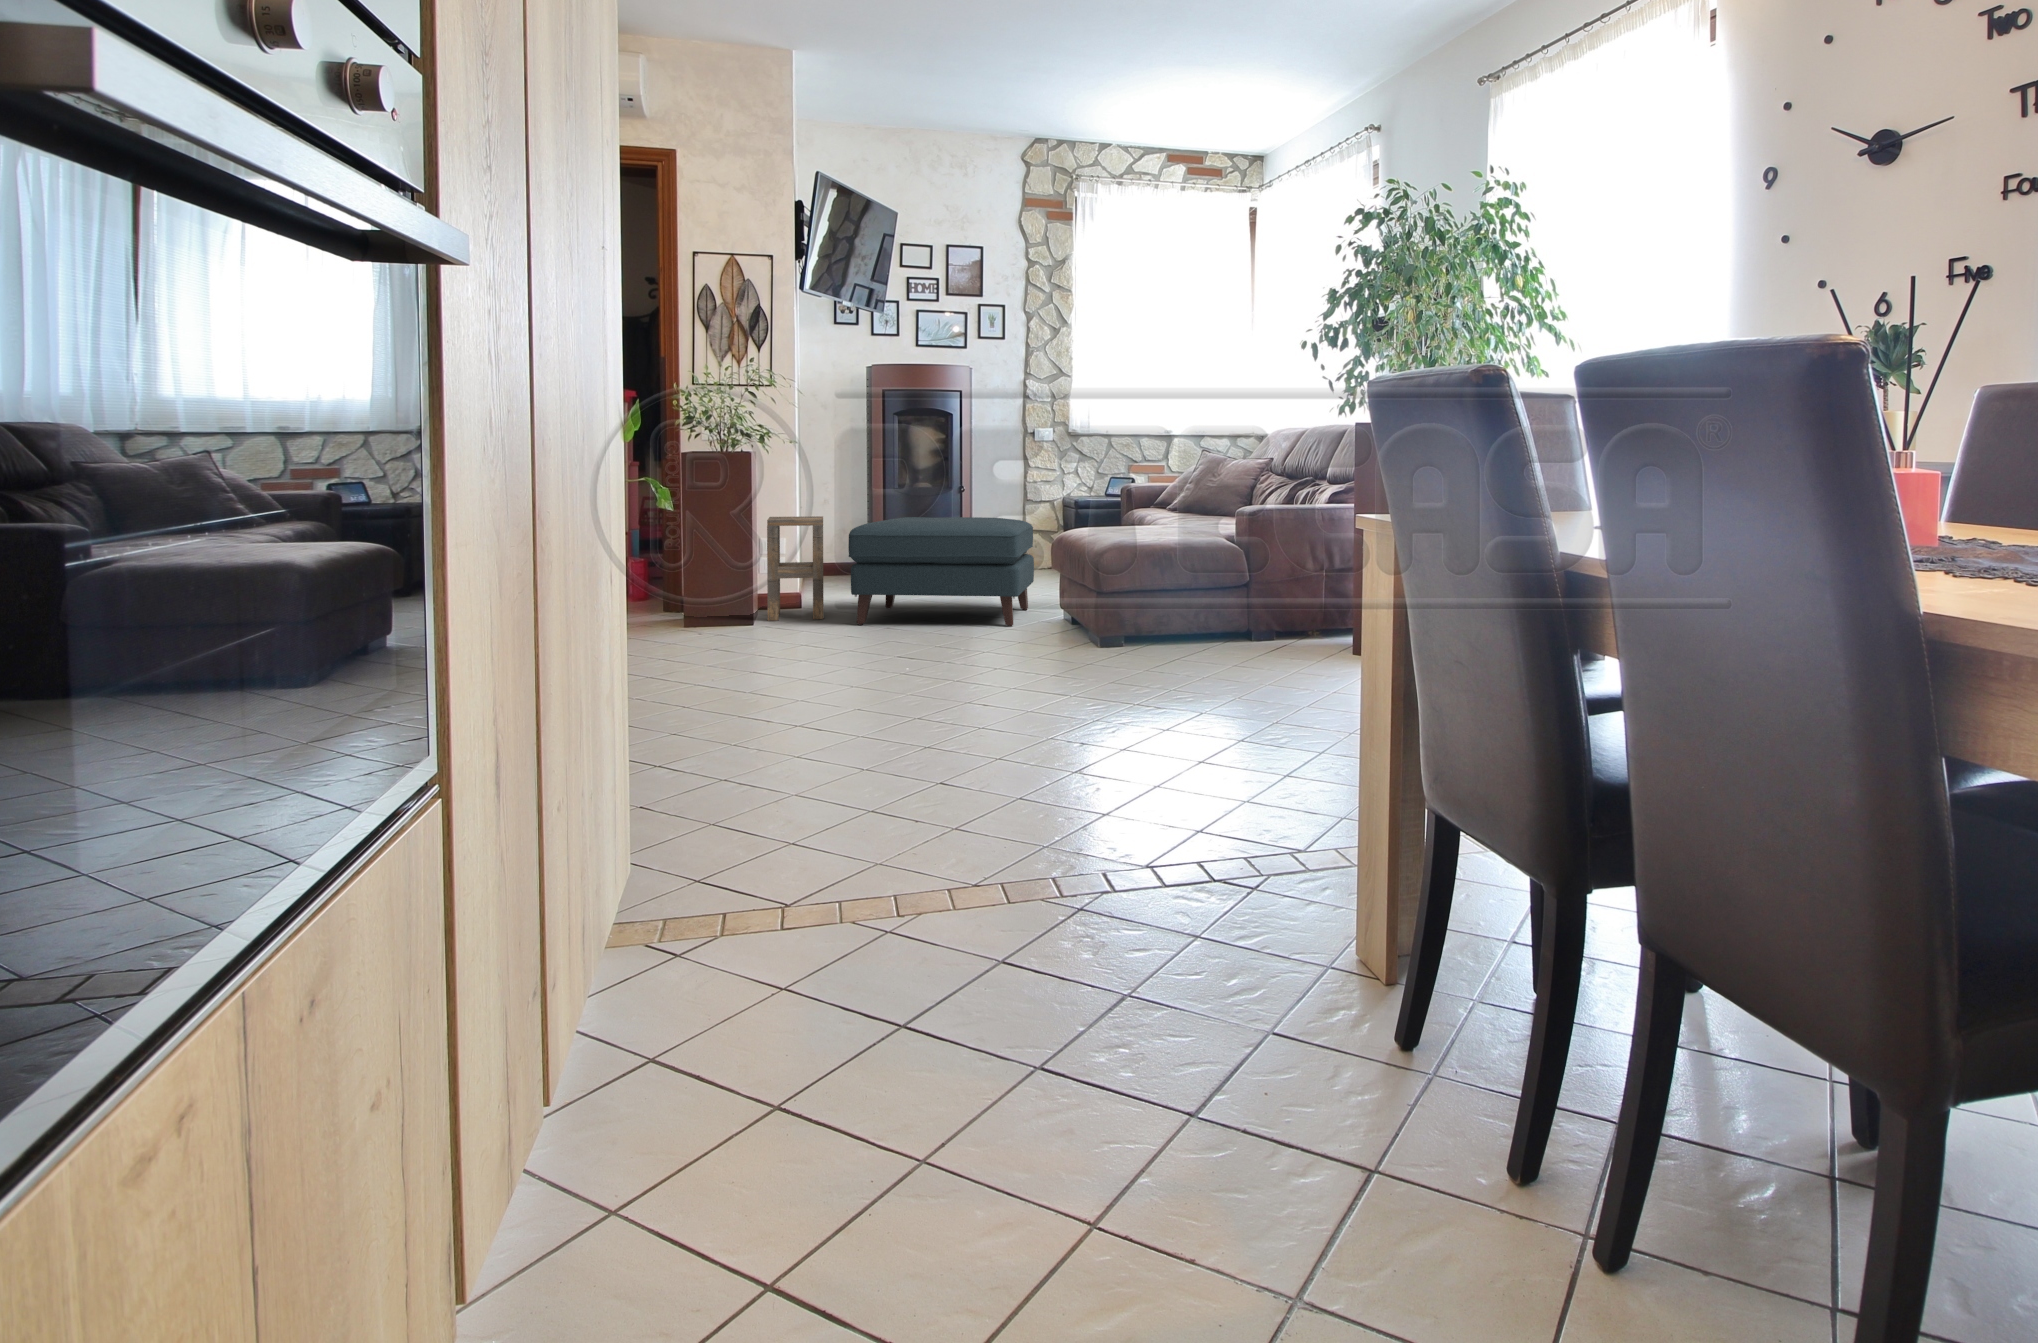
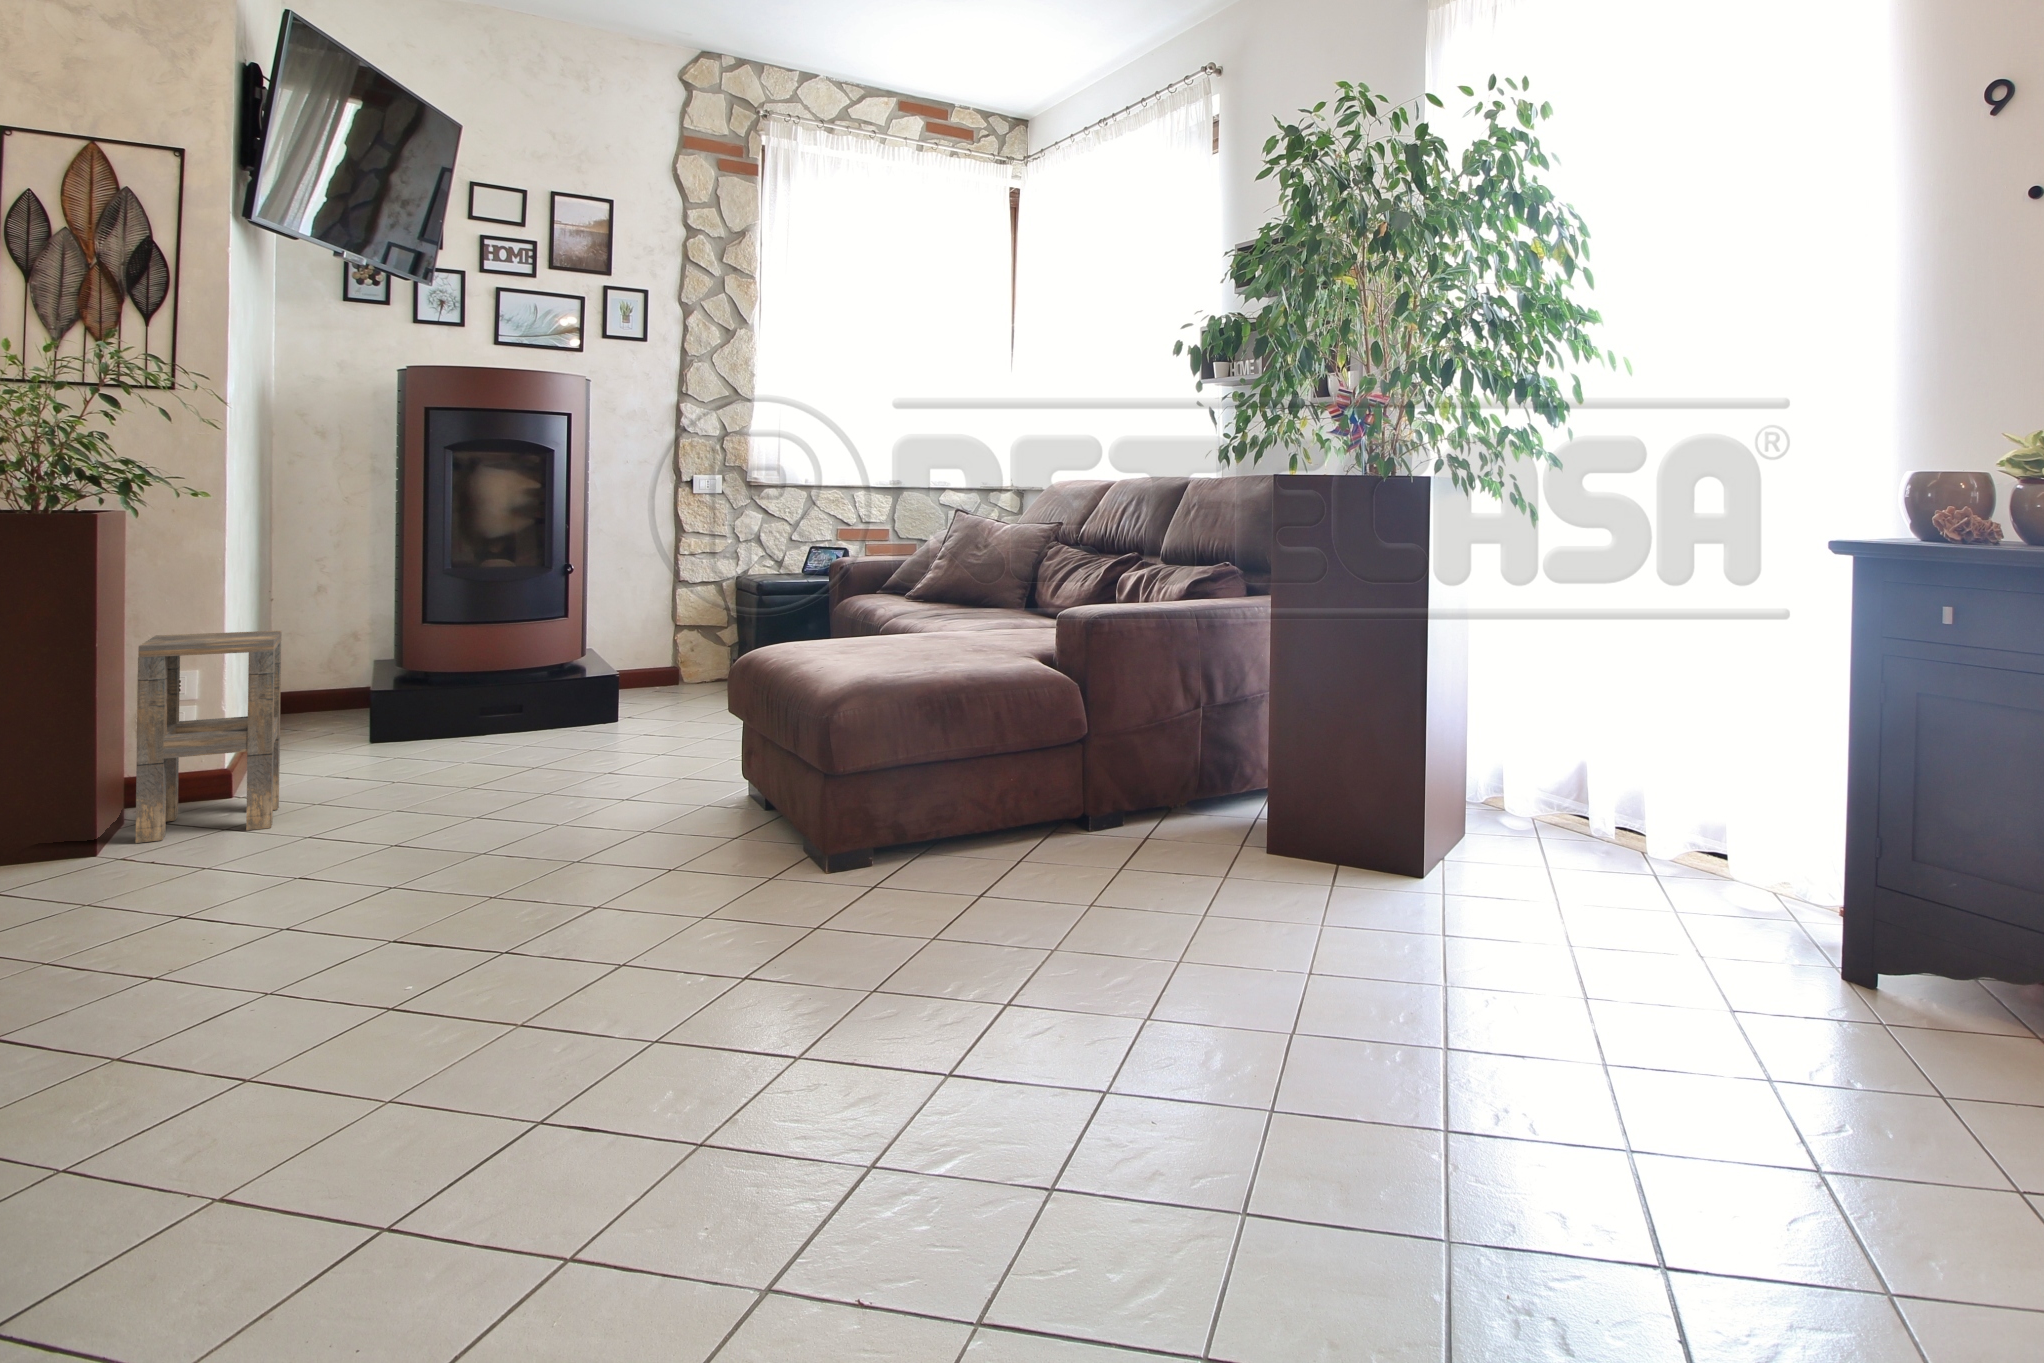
ottoman: present [848,517,1034,627] -> none [323,624,701,840]

